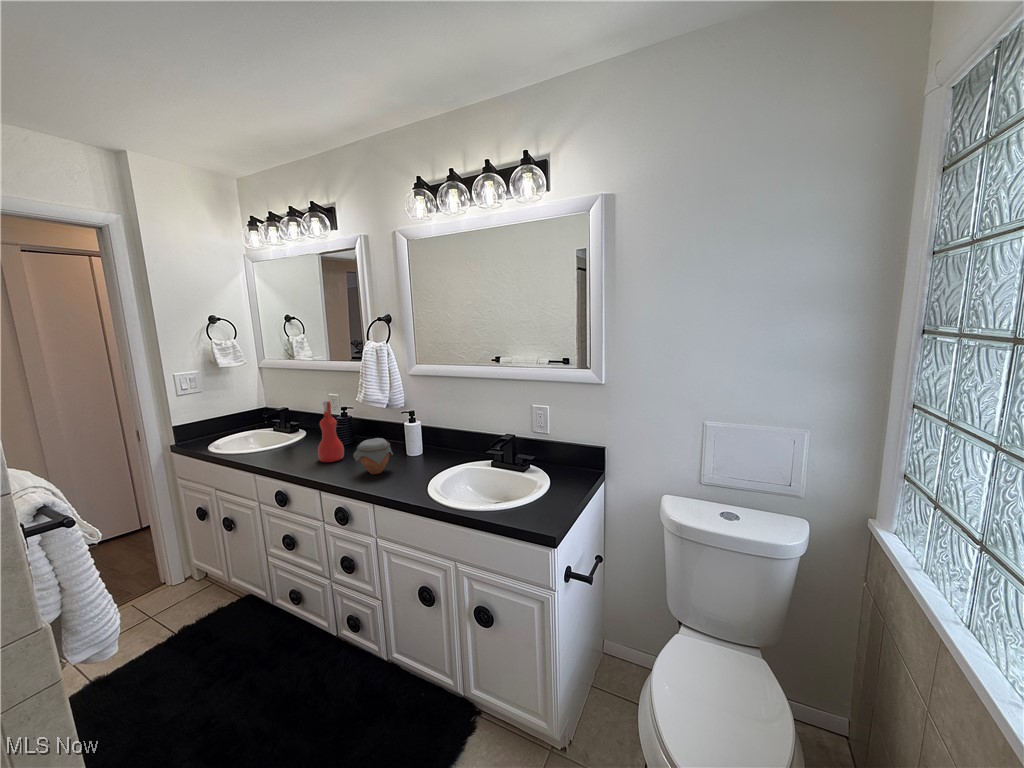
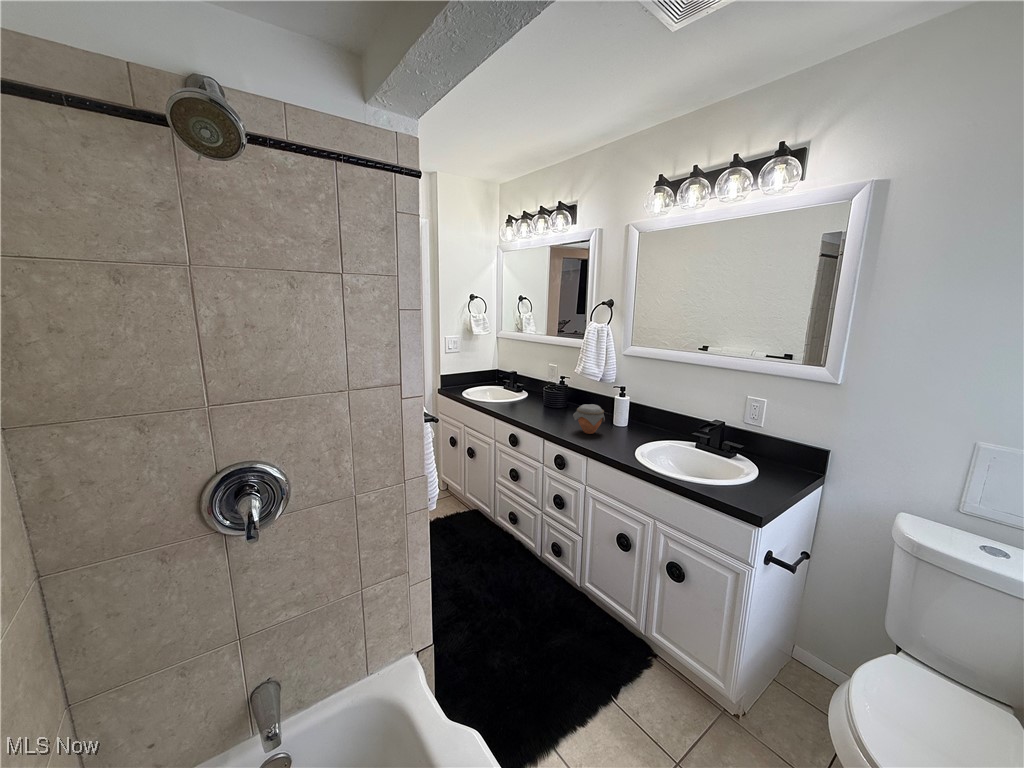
spray bottle: present [318,401,344,462] -> none [542,368,562,418]

